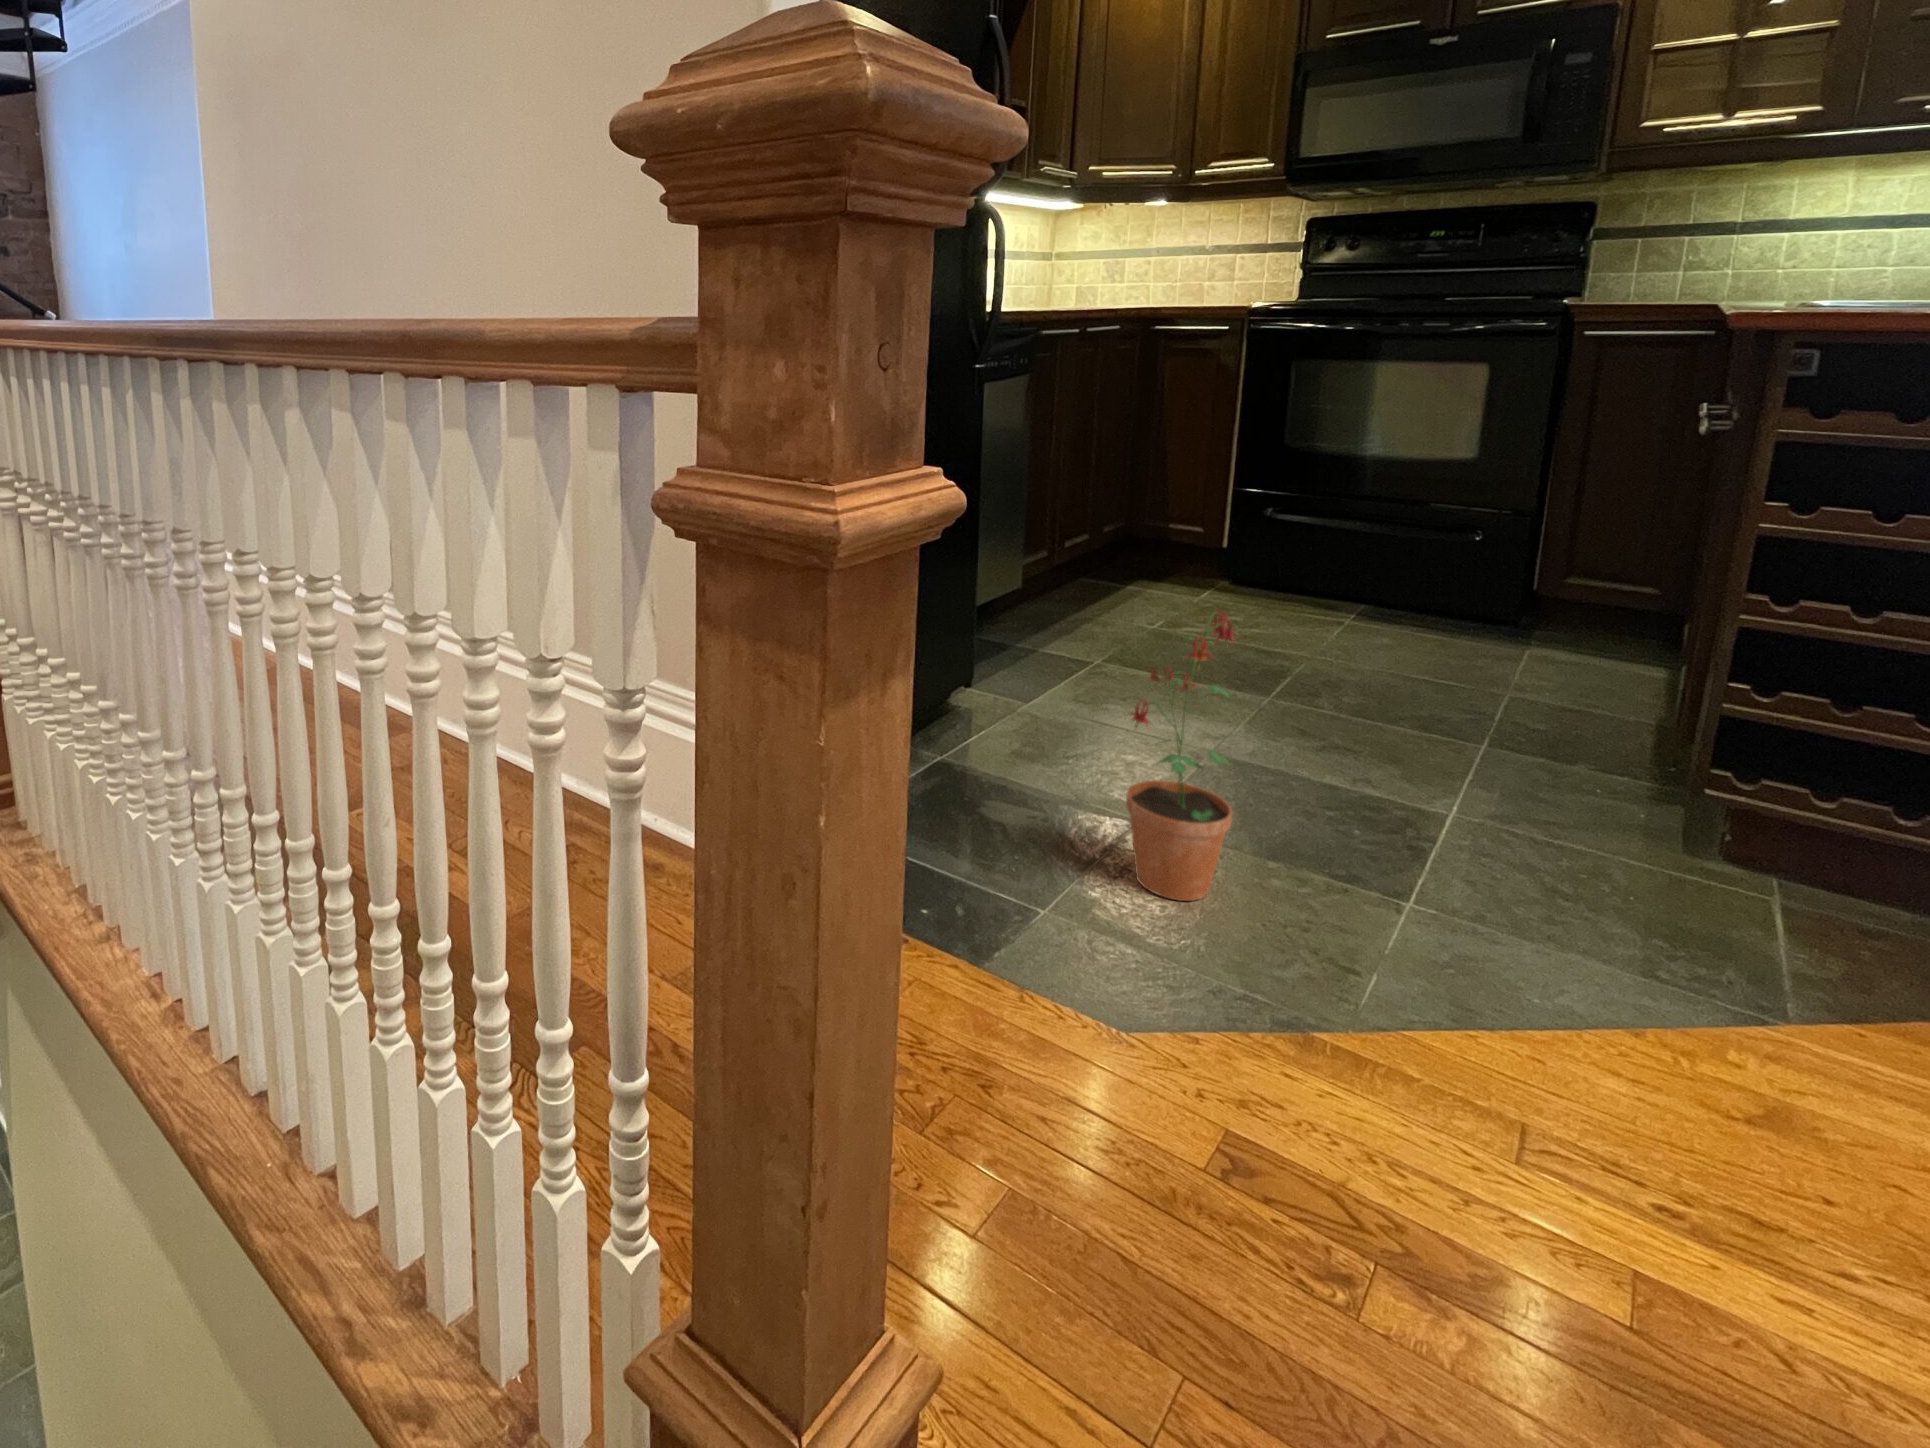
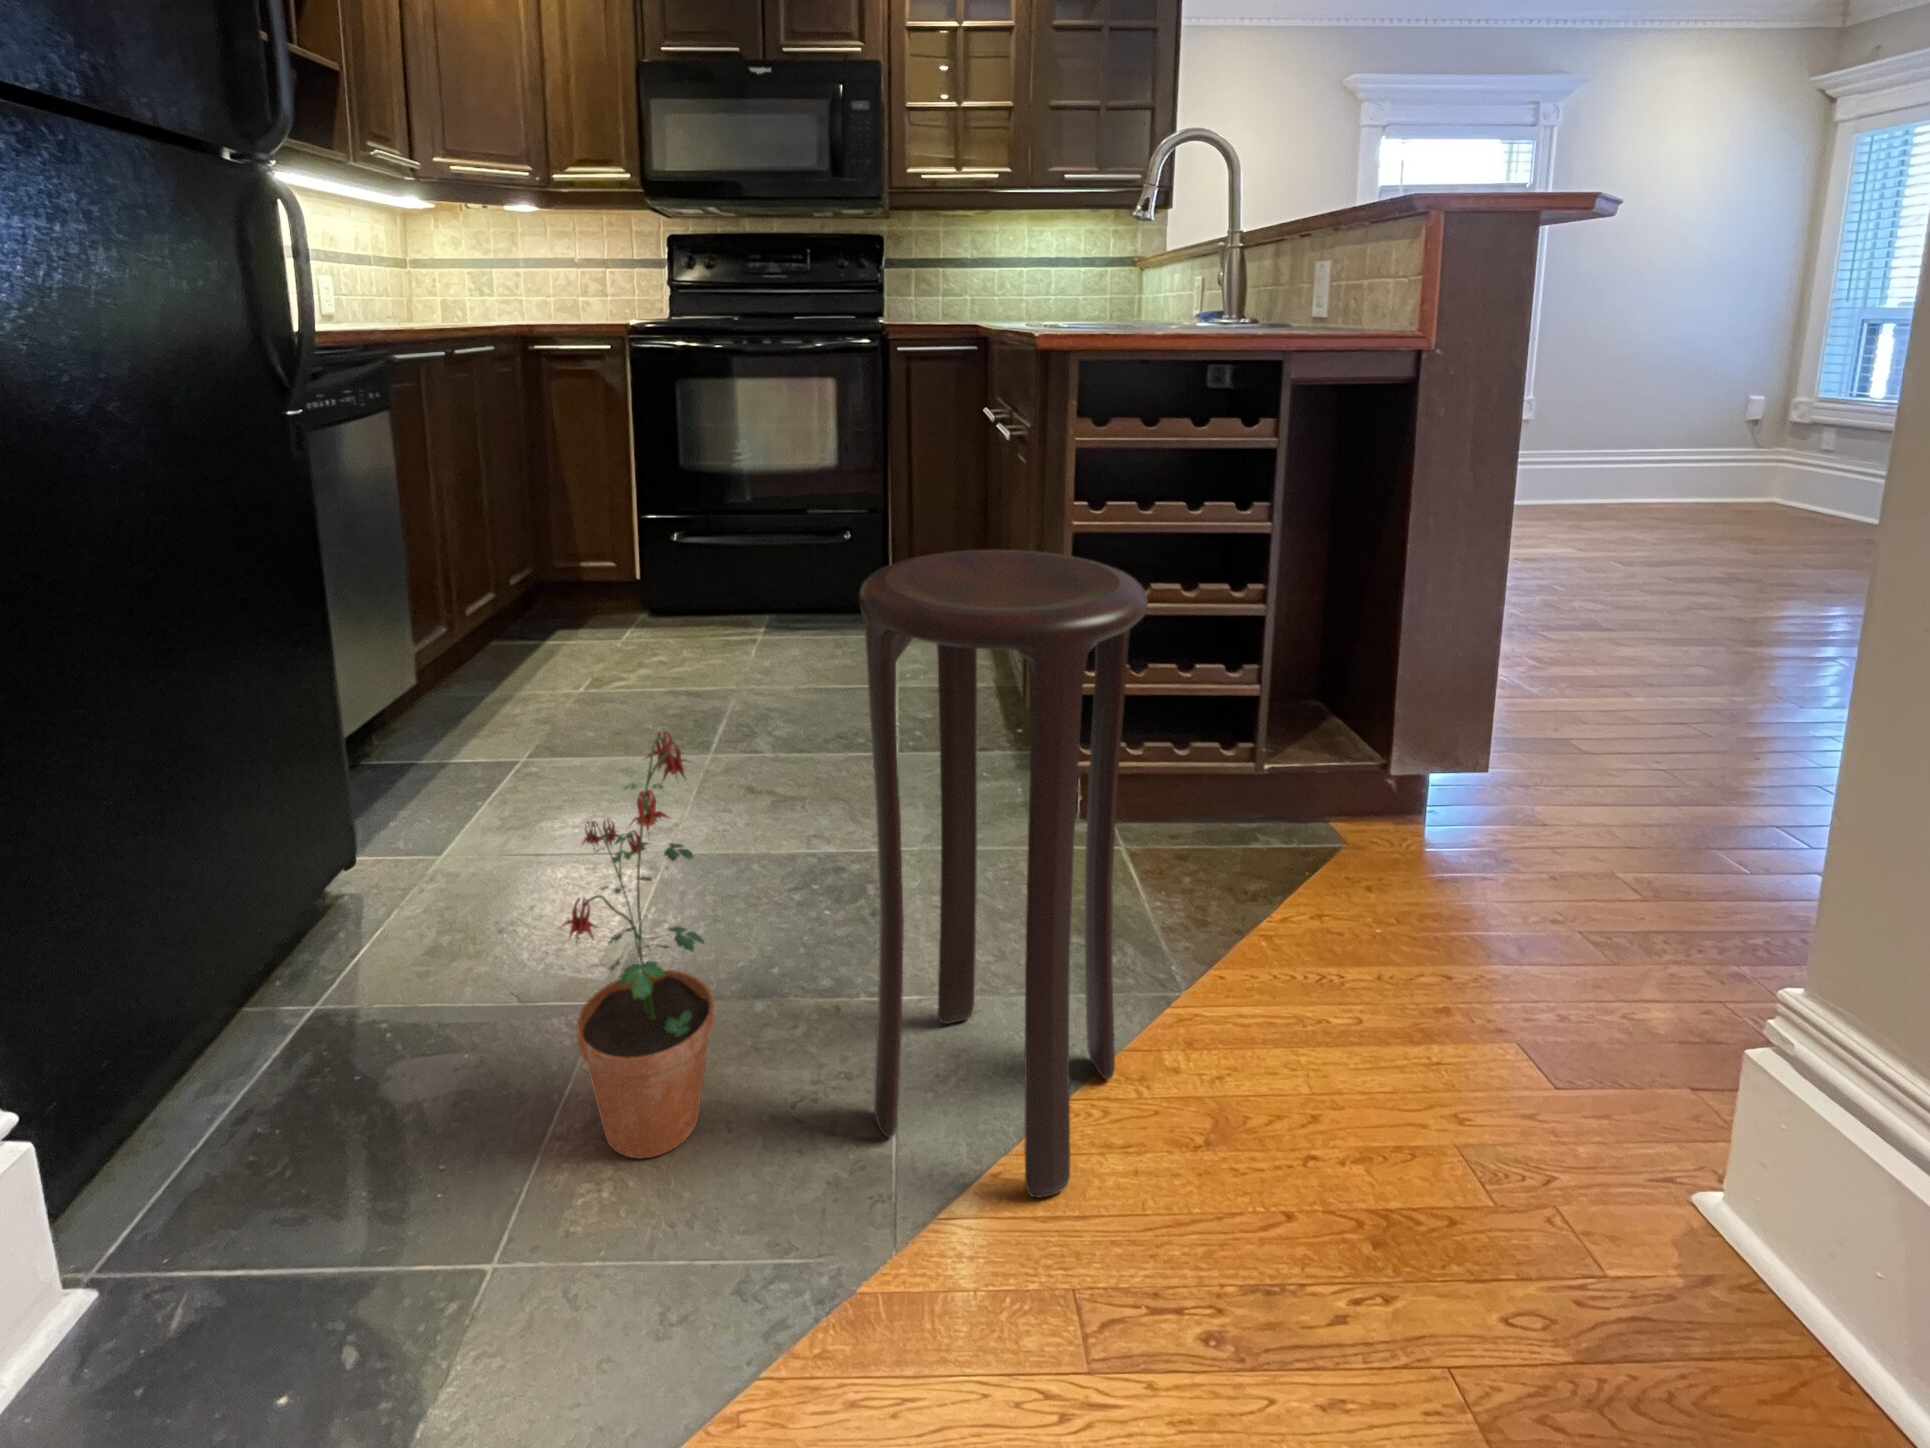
stool: none [1360,510,1728,1054] -> present [859,550,1148,1197]

